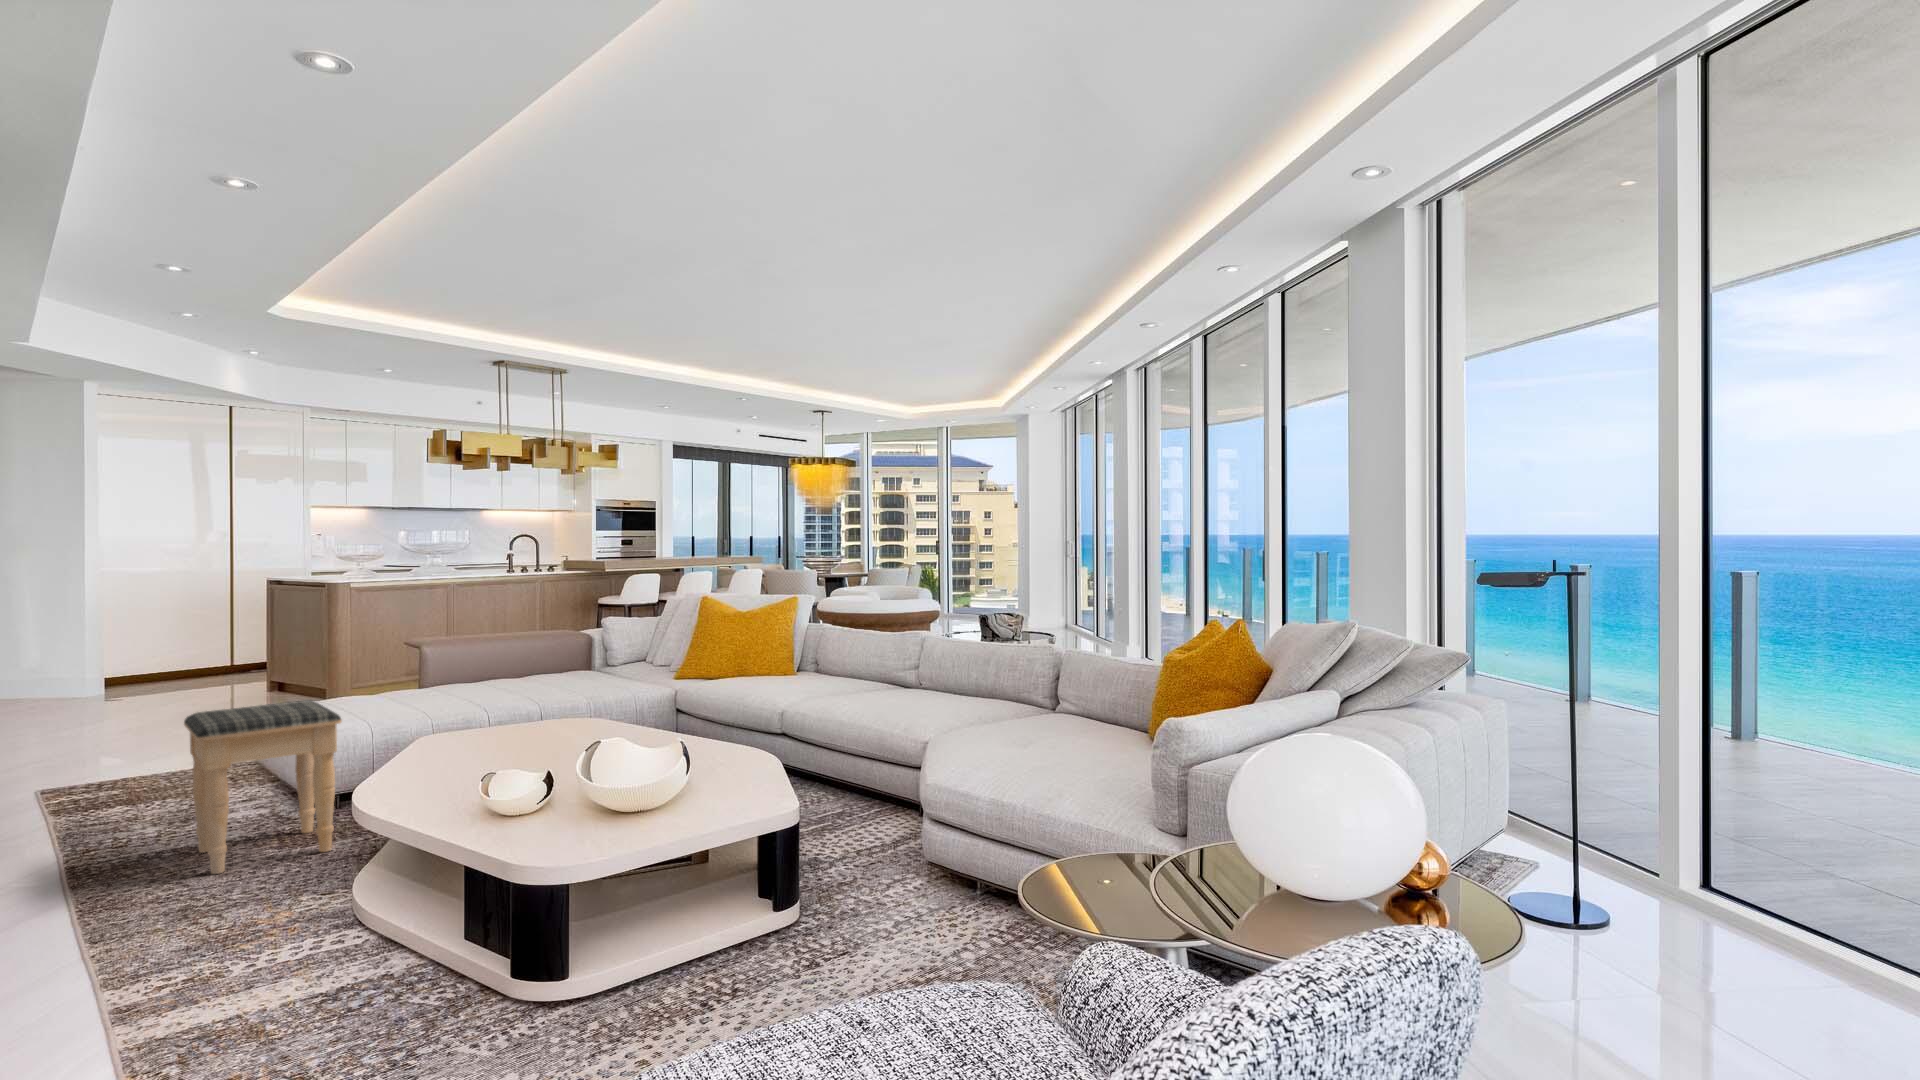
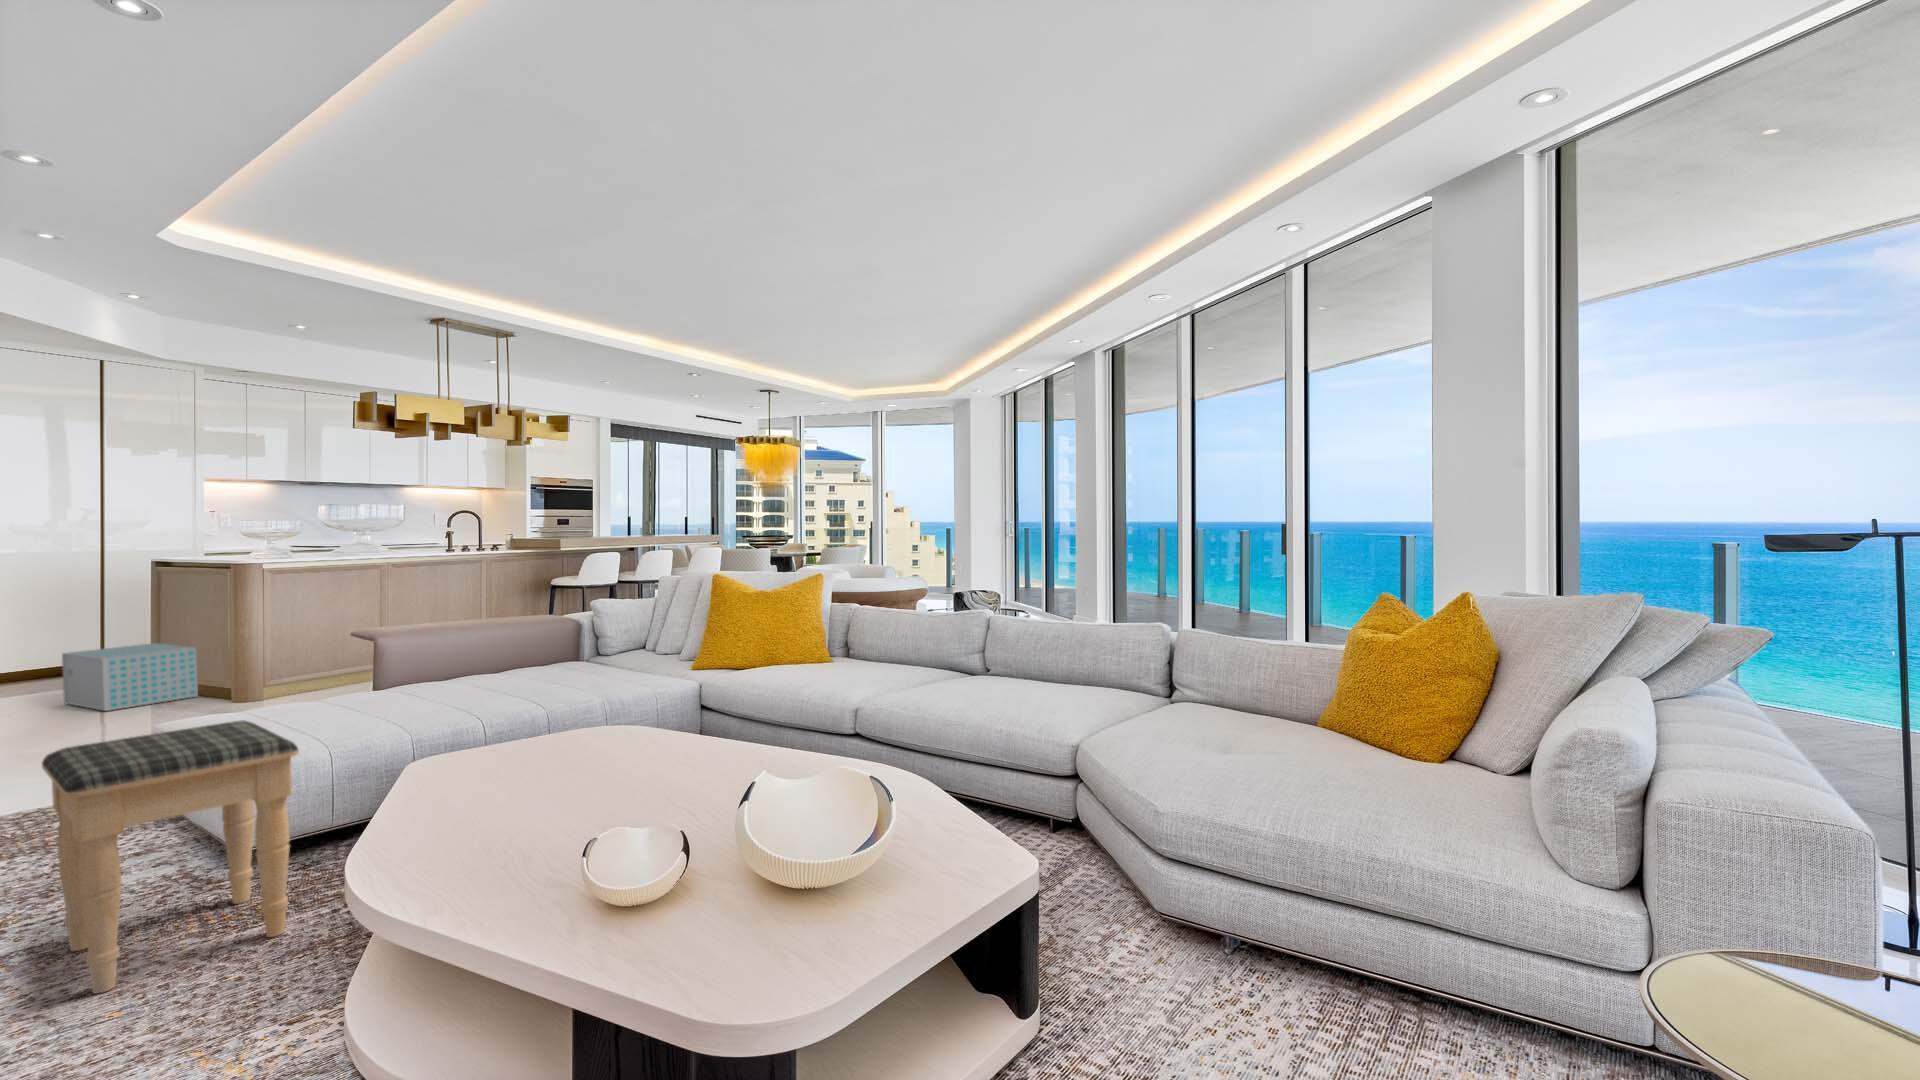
storage box: none [199,650,300,706] -> present [62,643,198,711]

